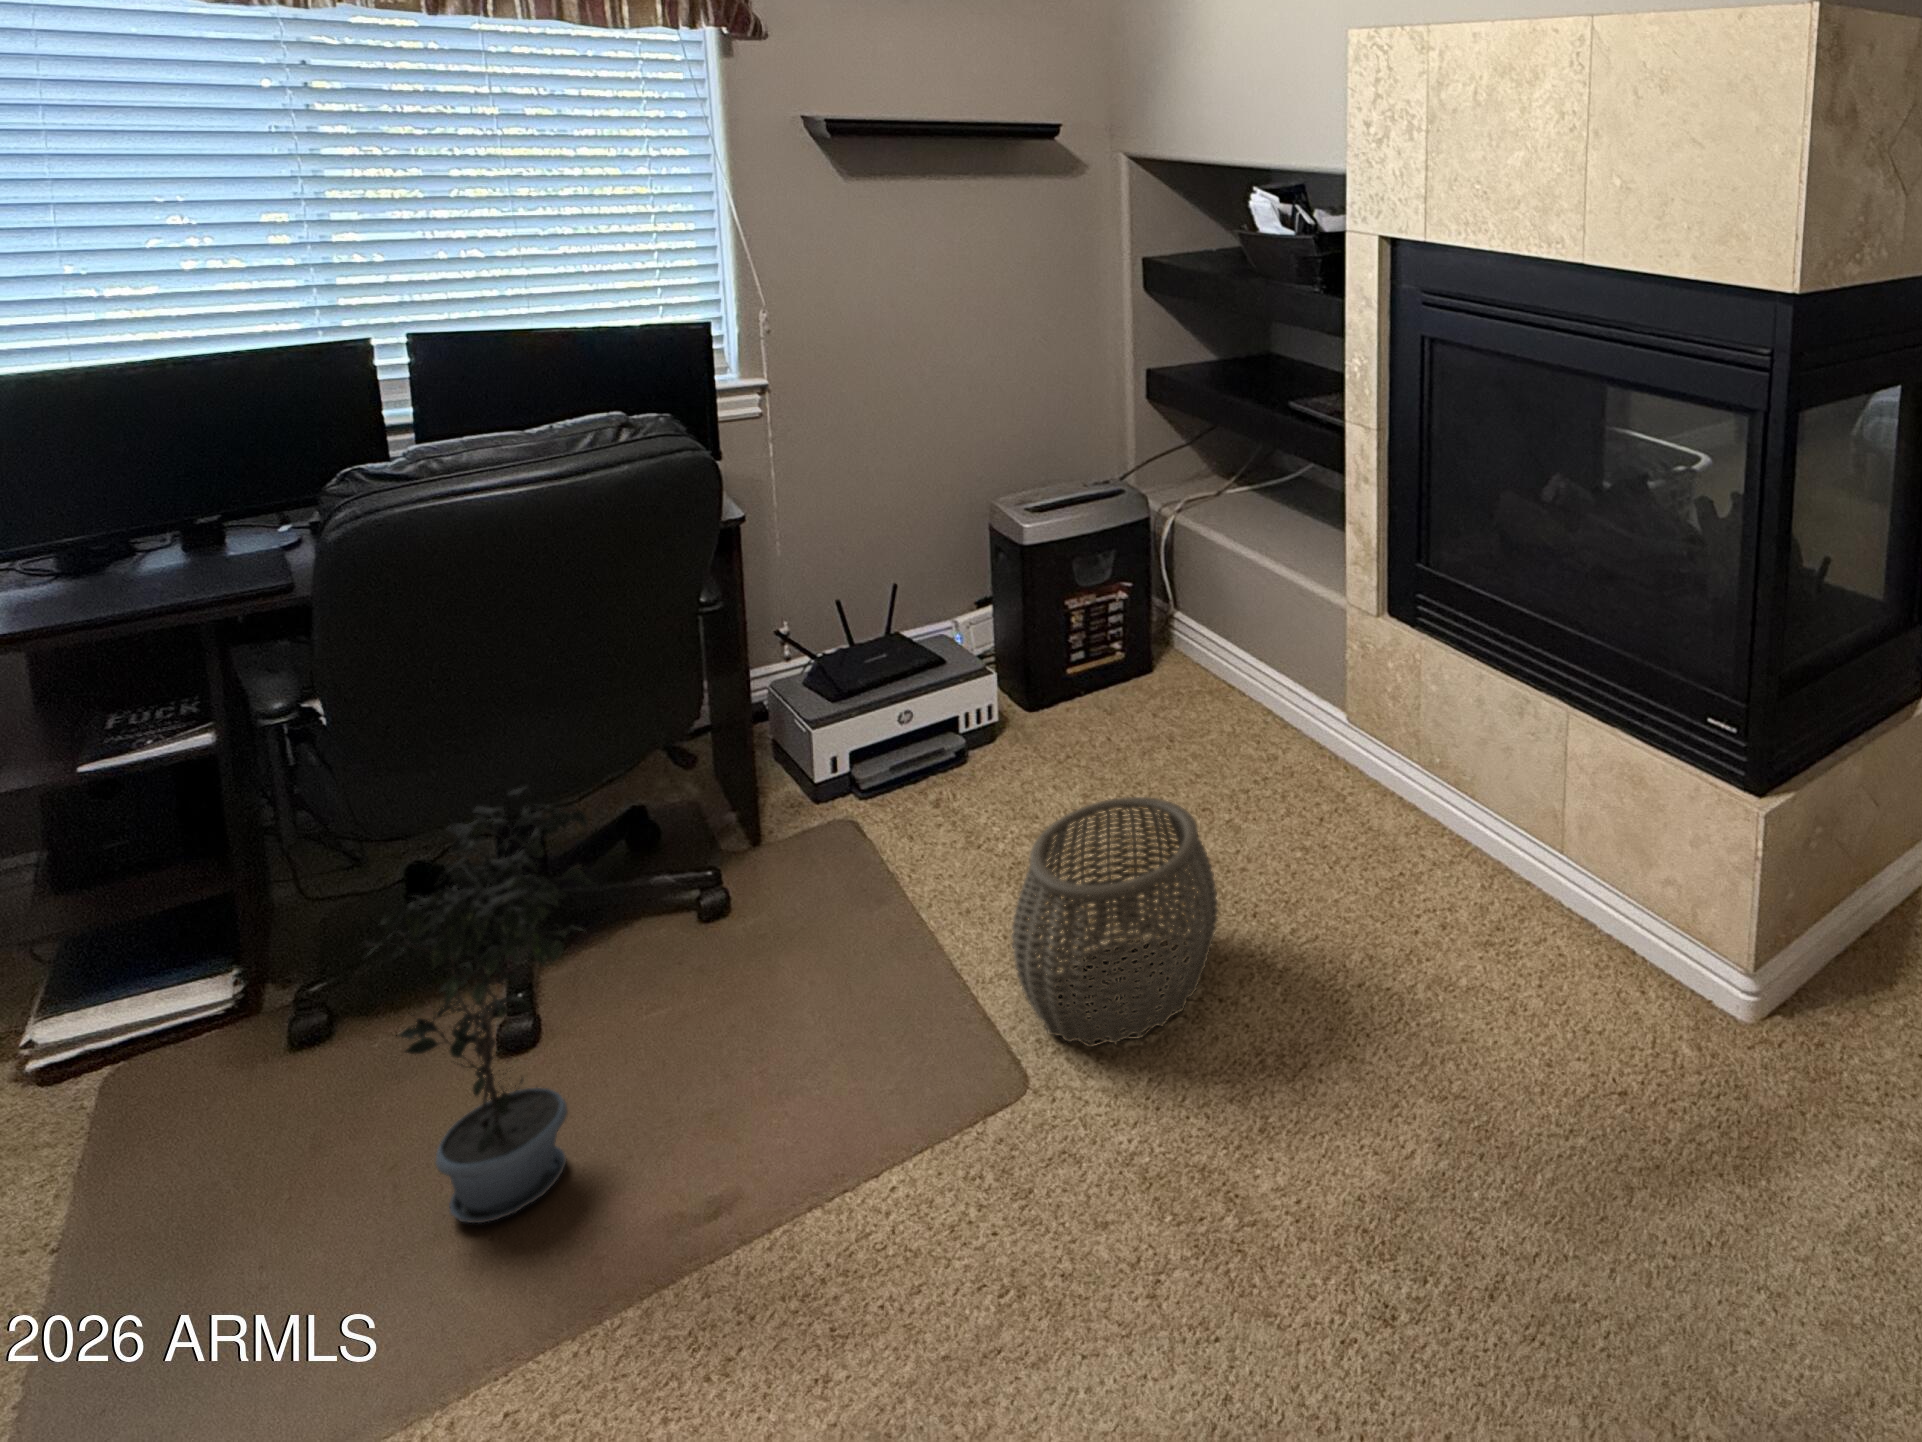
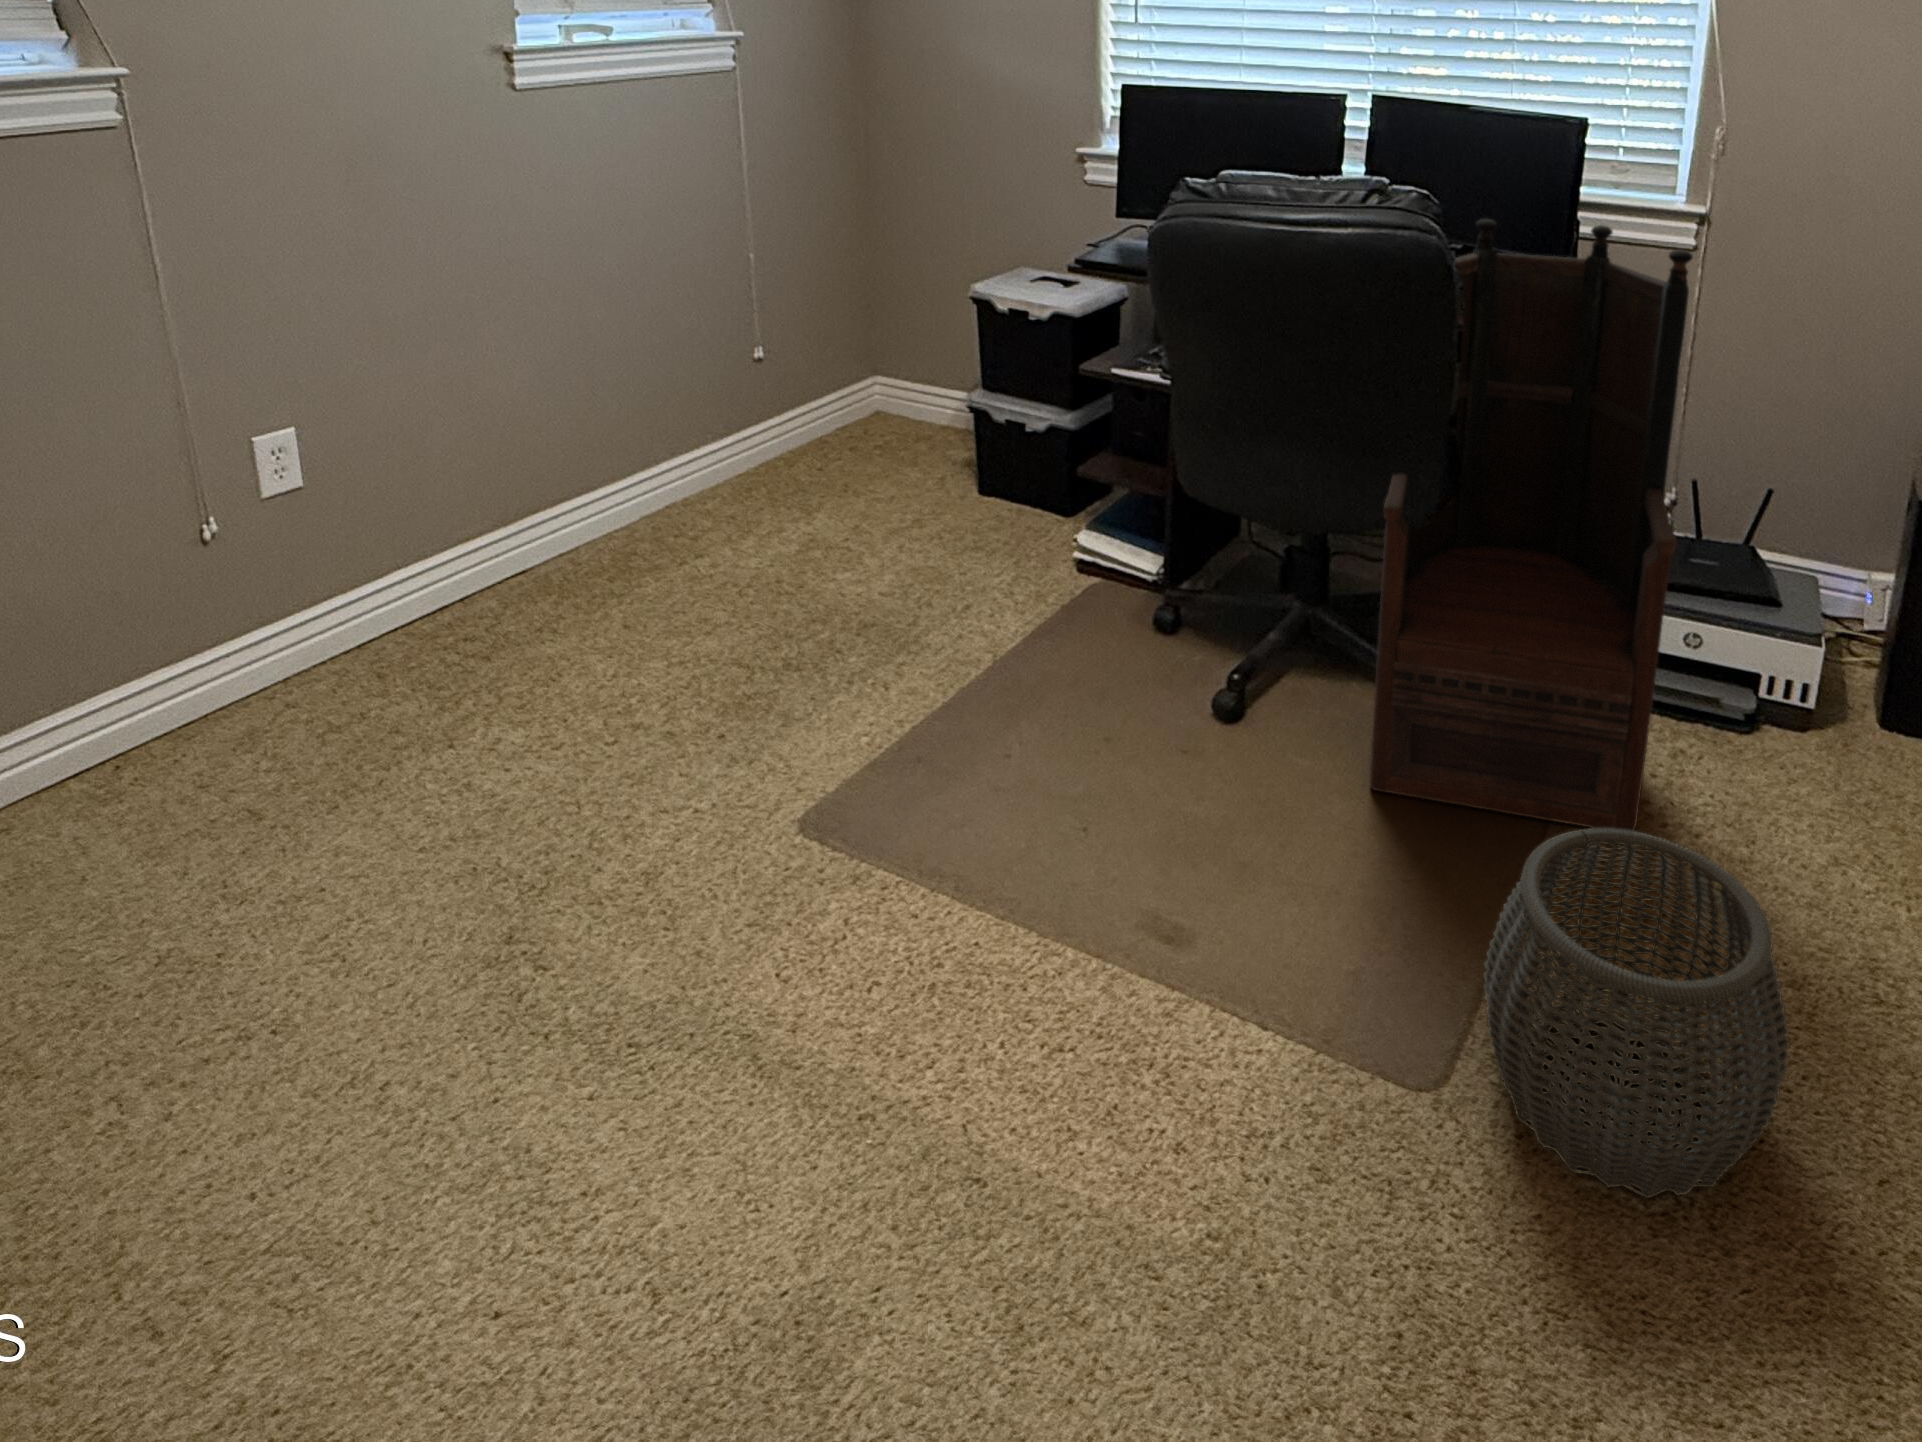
armchair: none [642,412,972,988] -> present [1370,219,1693,831]
potted plant: present [350,785,595,1223] -> none [1058,476,1219,817]

